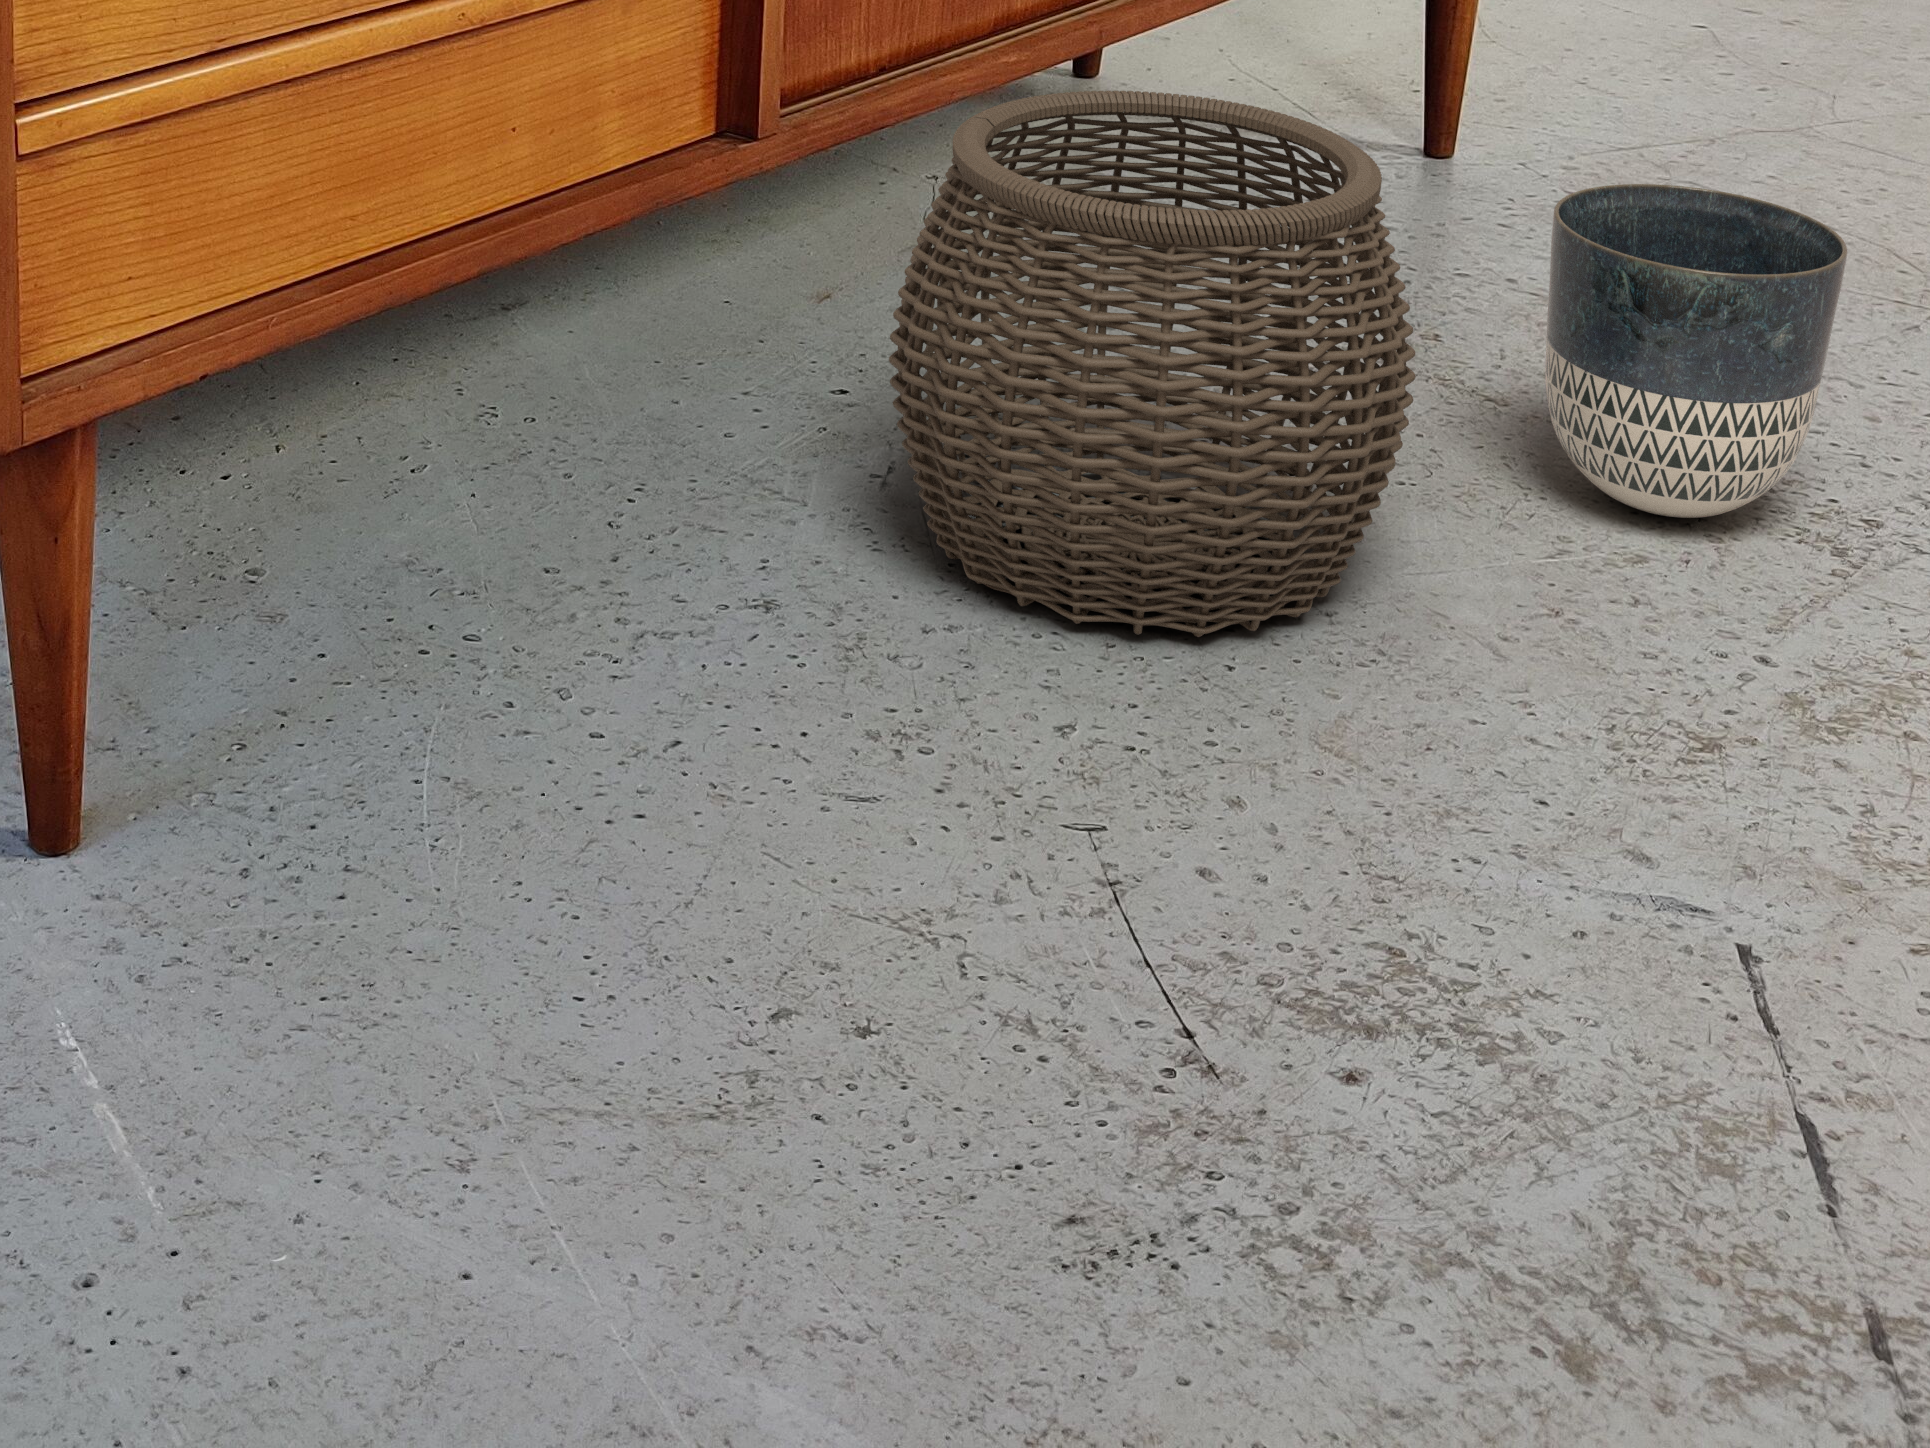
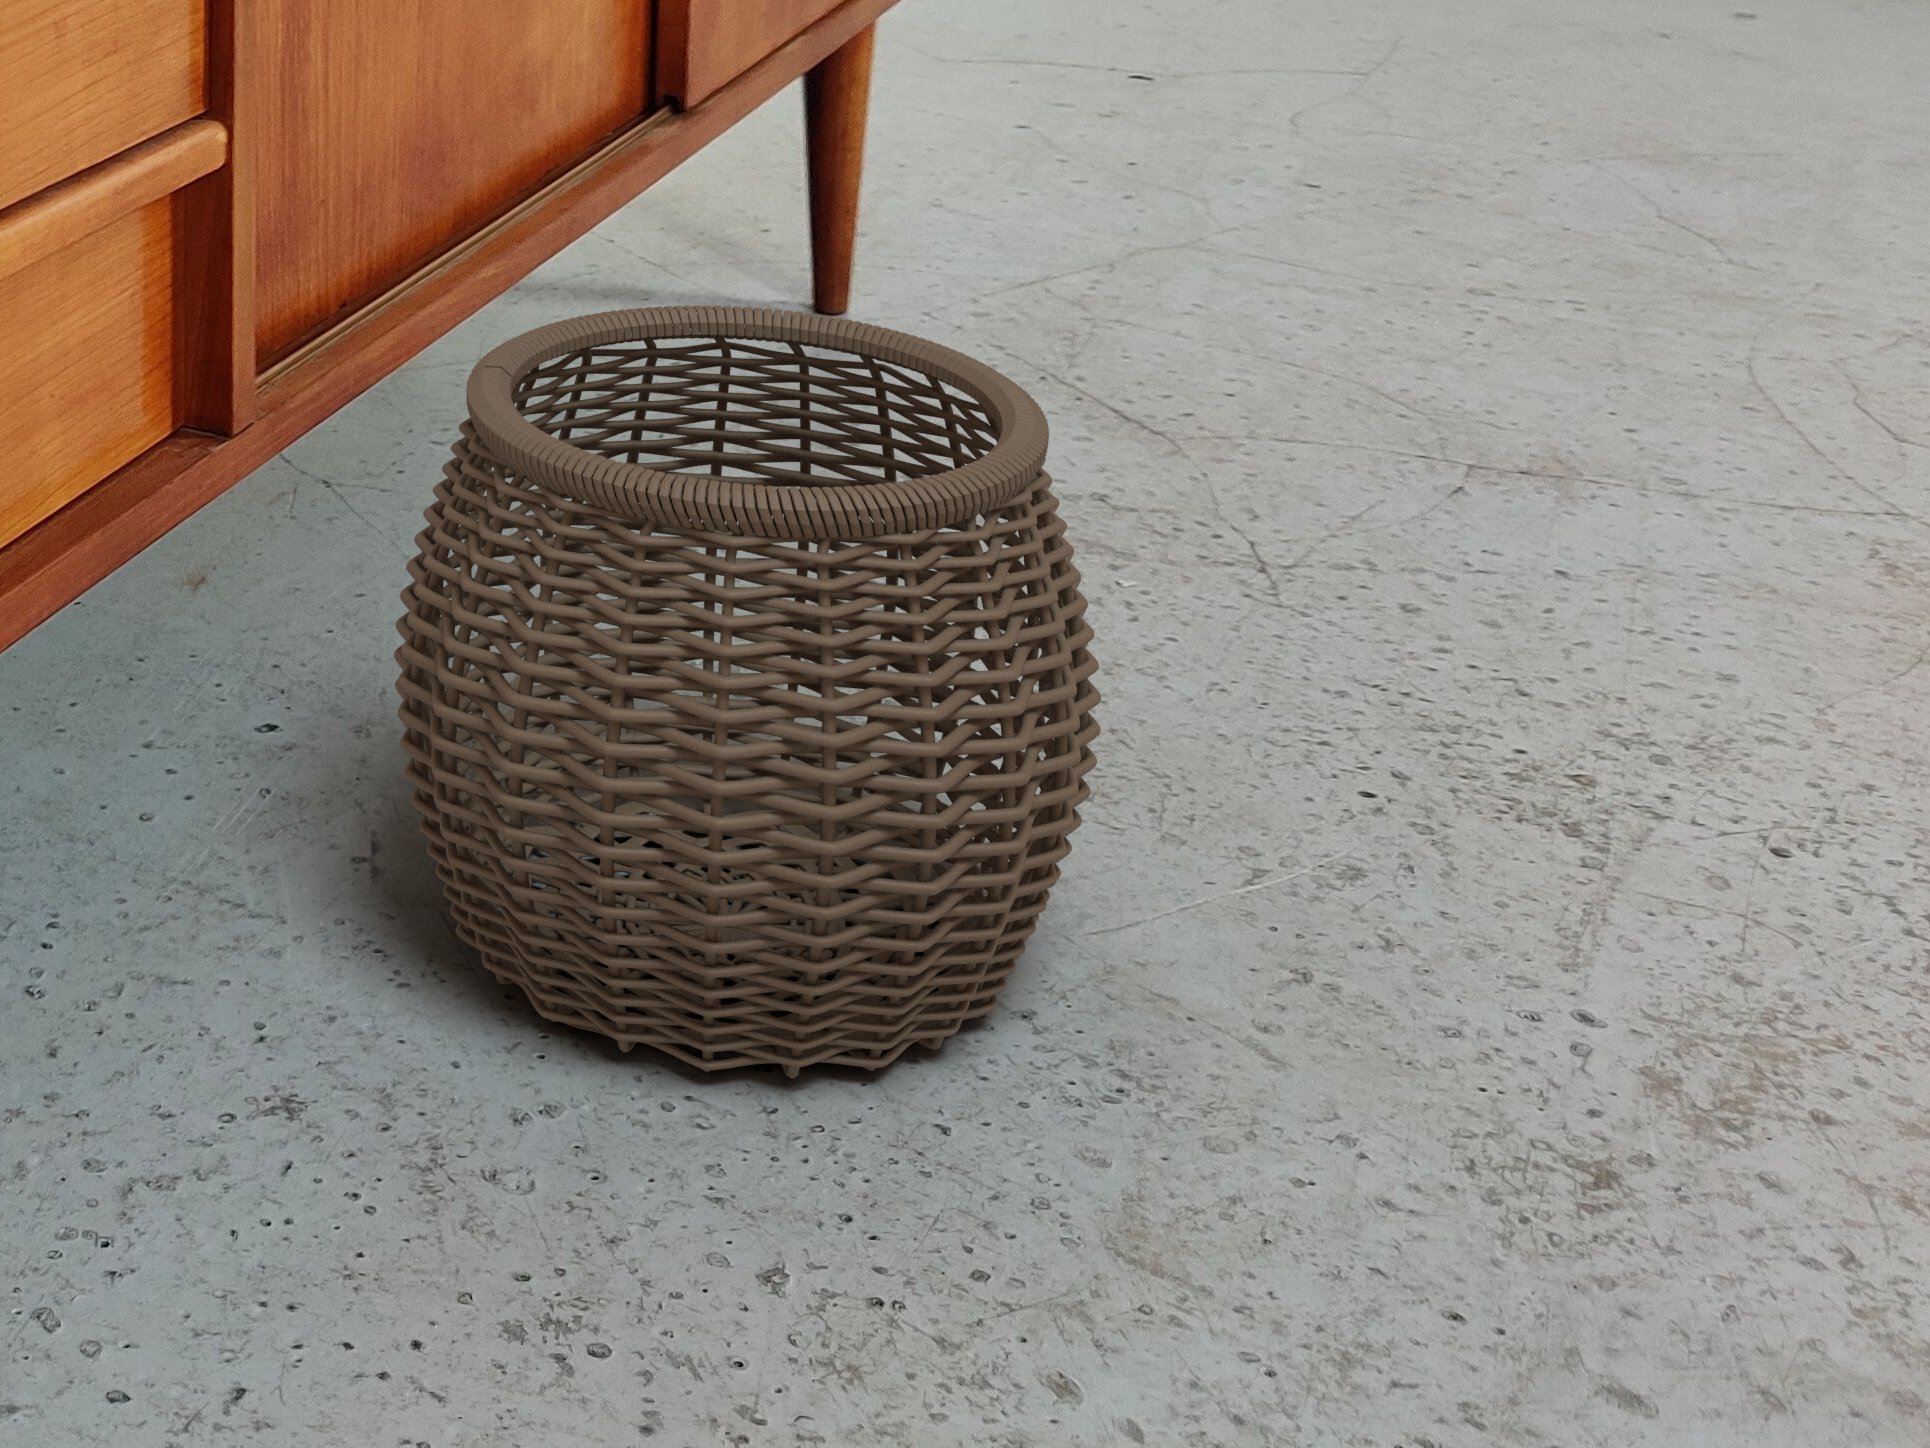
planter: present [1545,184,1847,518] -> none [1164,362,1539,792]

